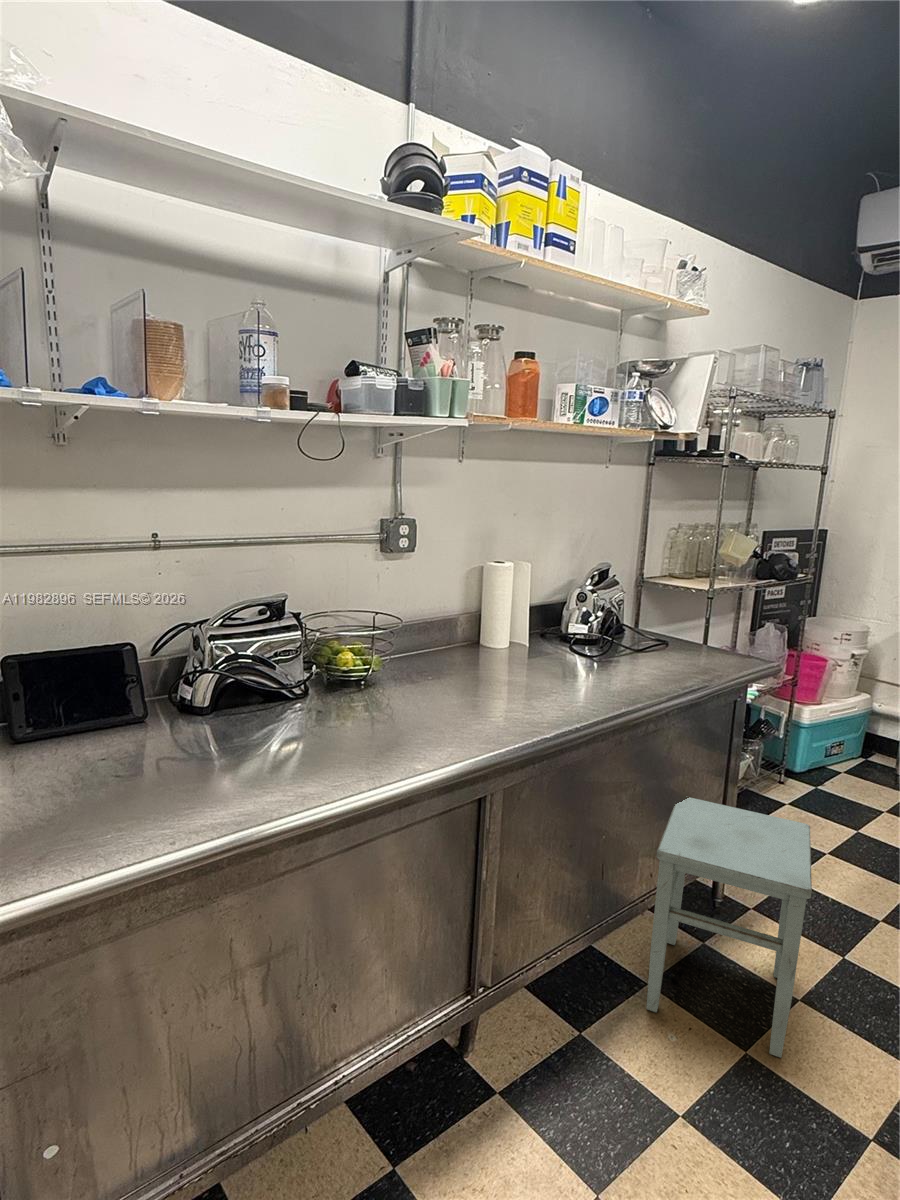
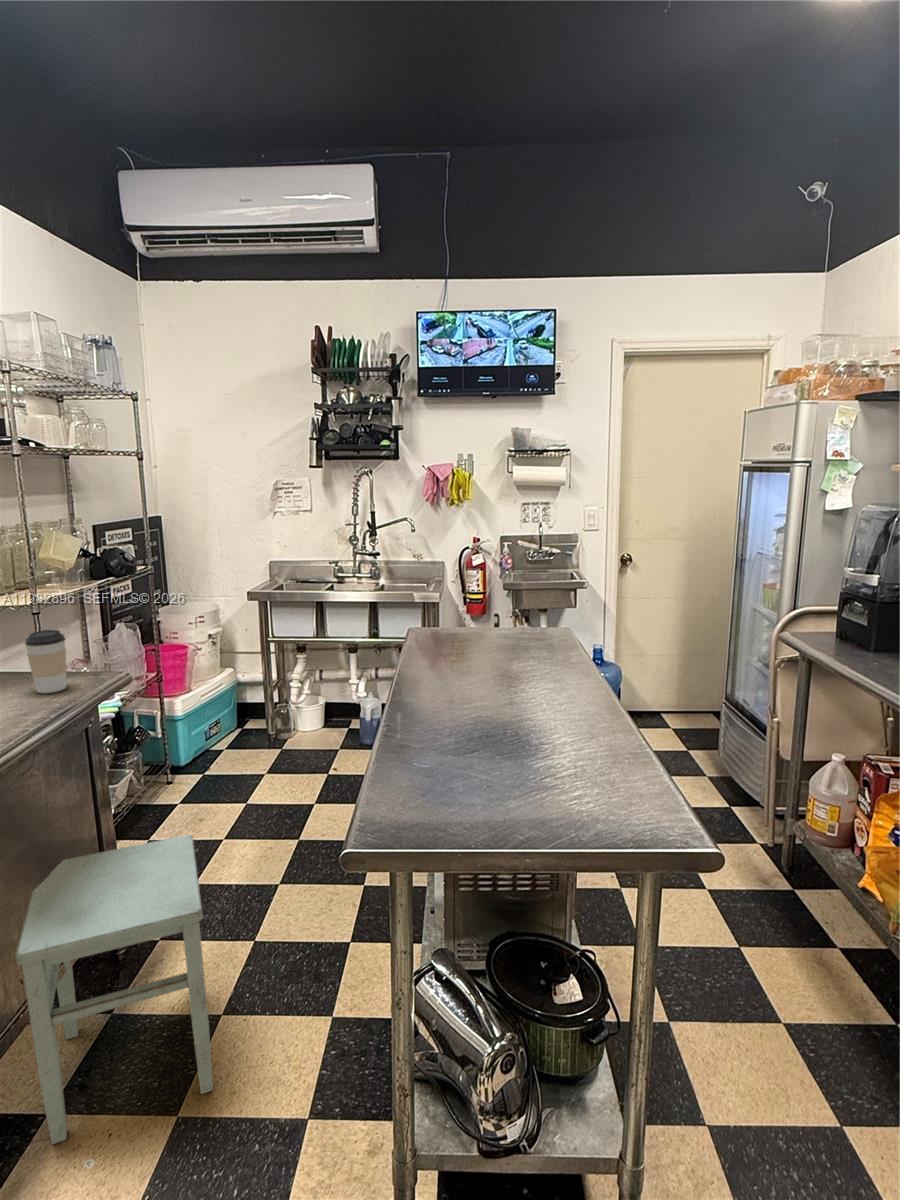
coffee cup: none [704,610,736,663] -> present [25,630,67,693]

